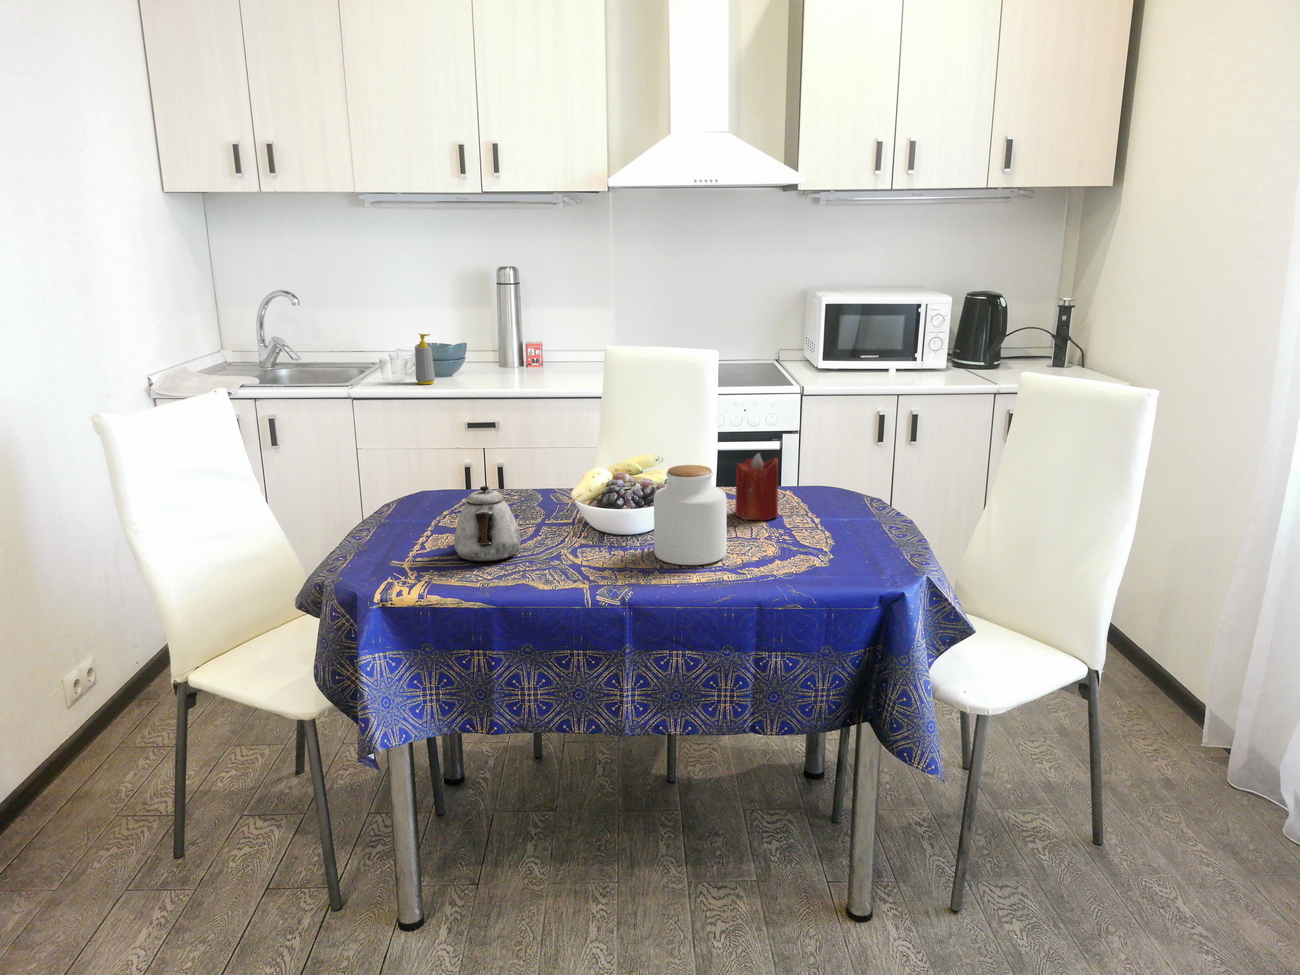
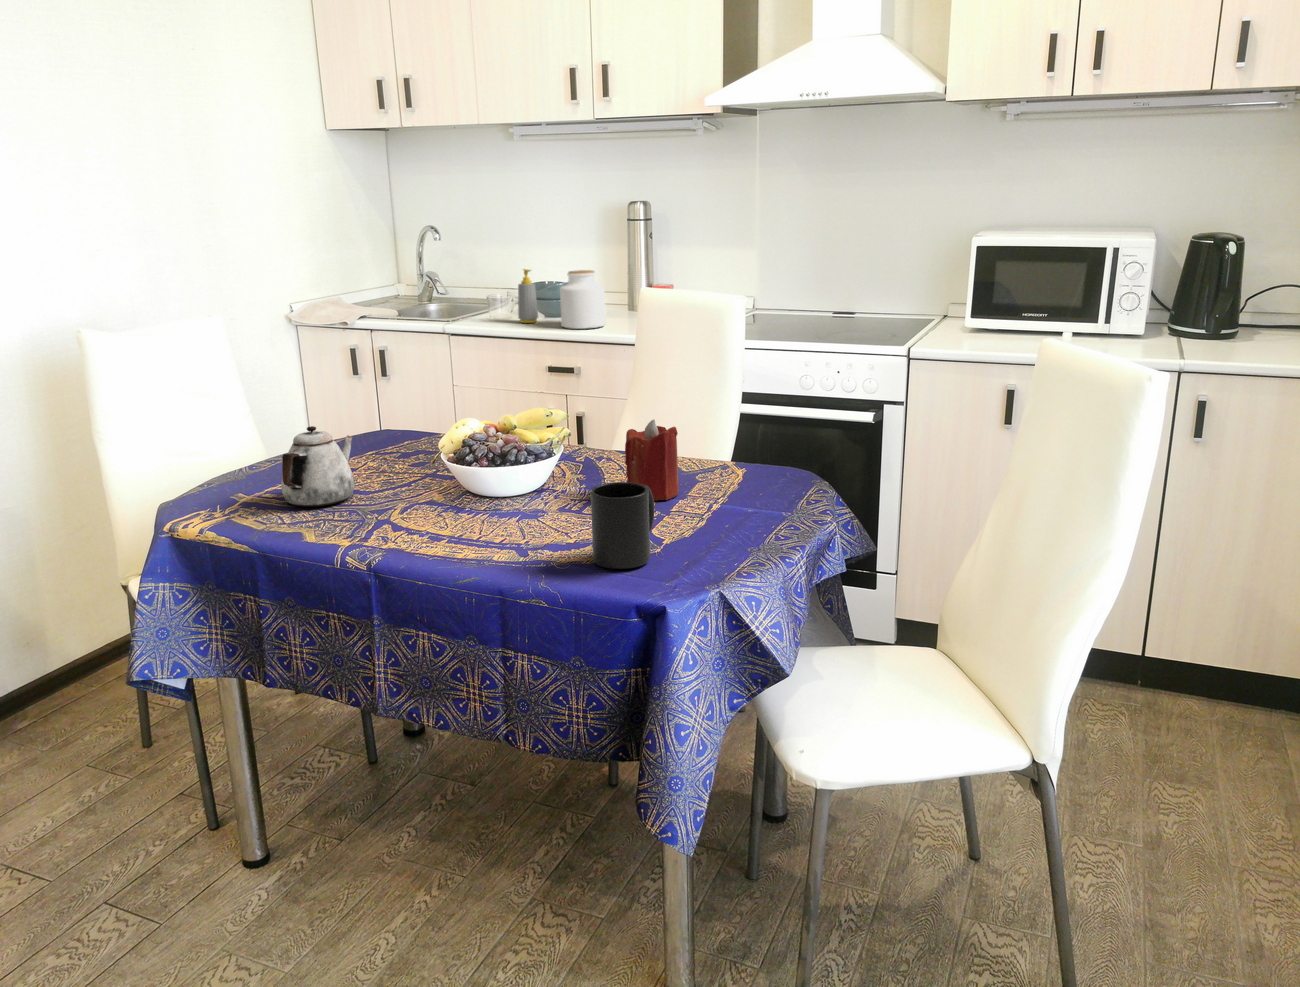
jar: present [654,465,727,565] -> present [560,270,606,329]
mug: none [802,501,851,571] -> present [591,482,654,569]

